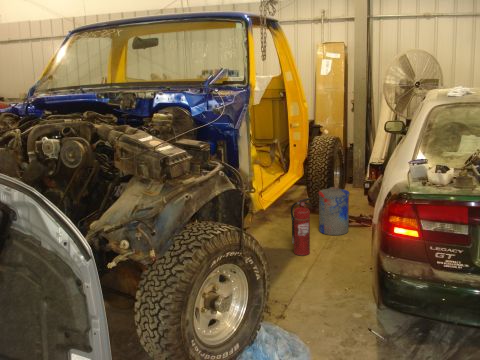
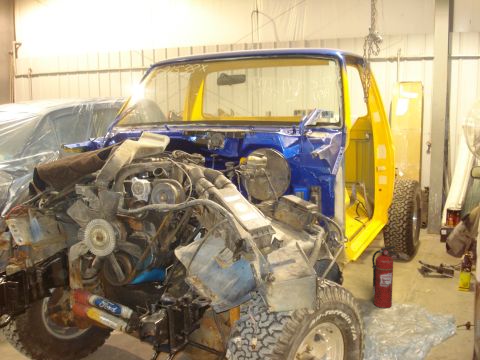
trash can: present [319,187,350,235] -> none [398,235,433,287]

